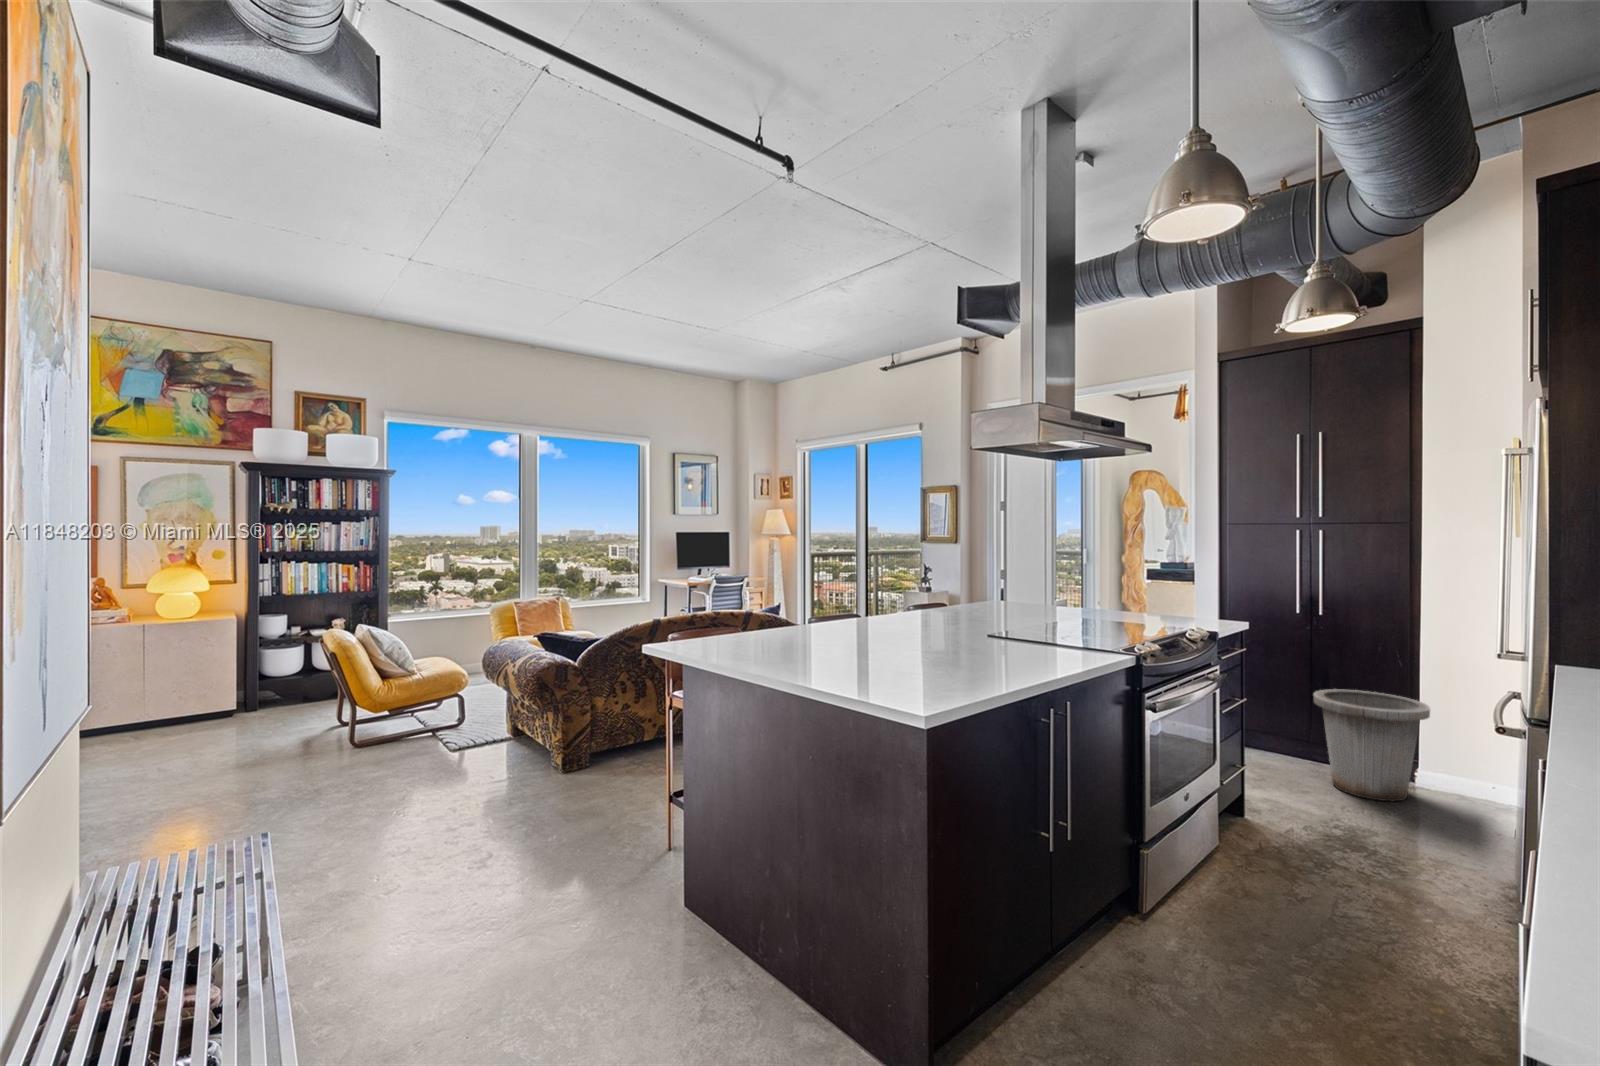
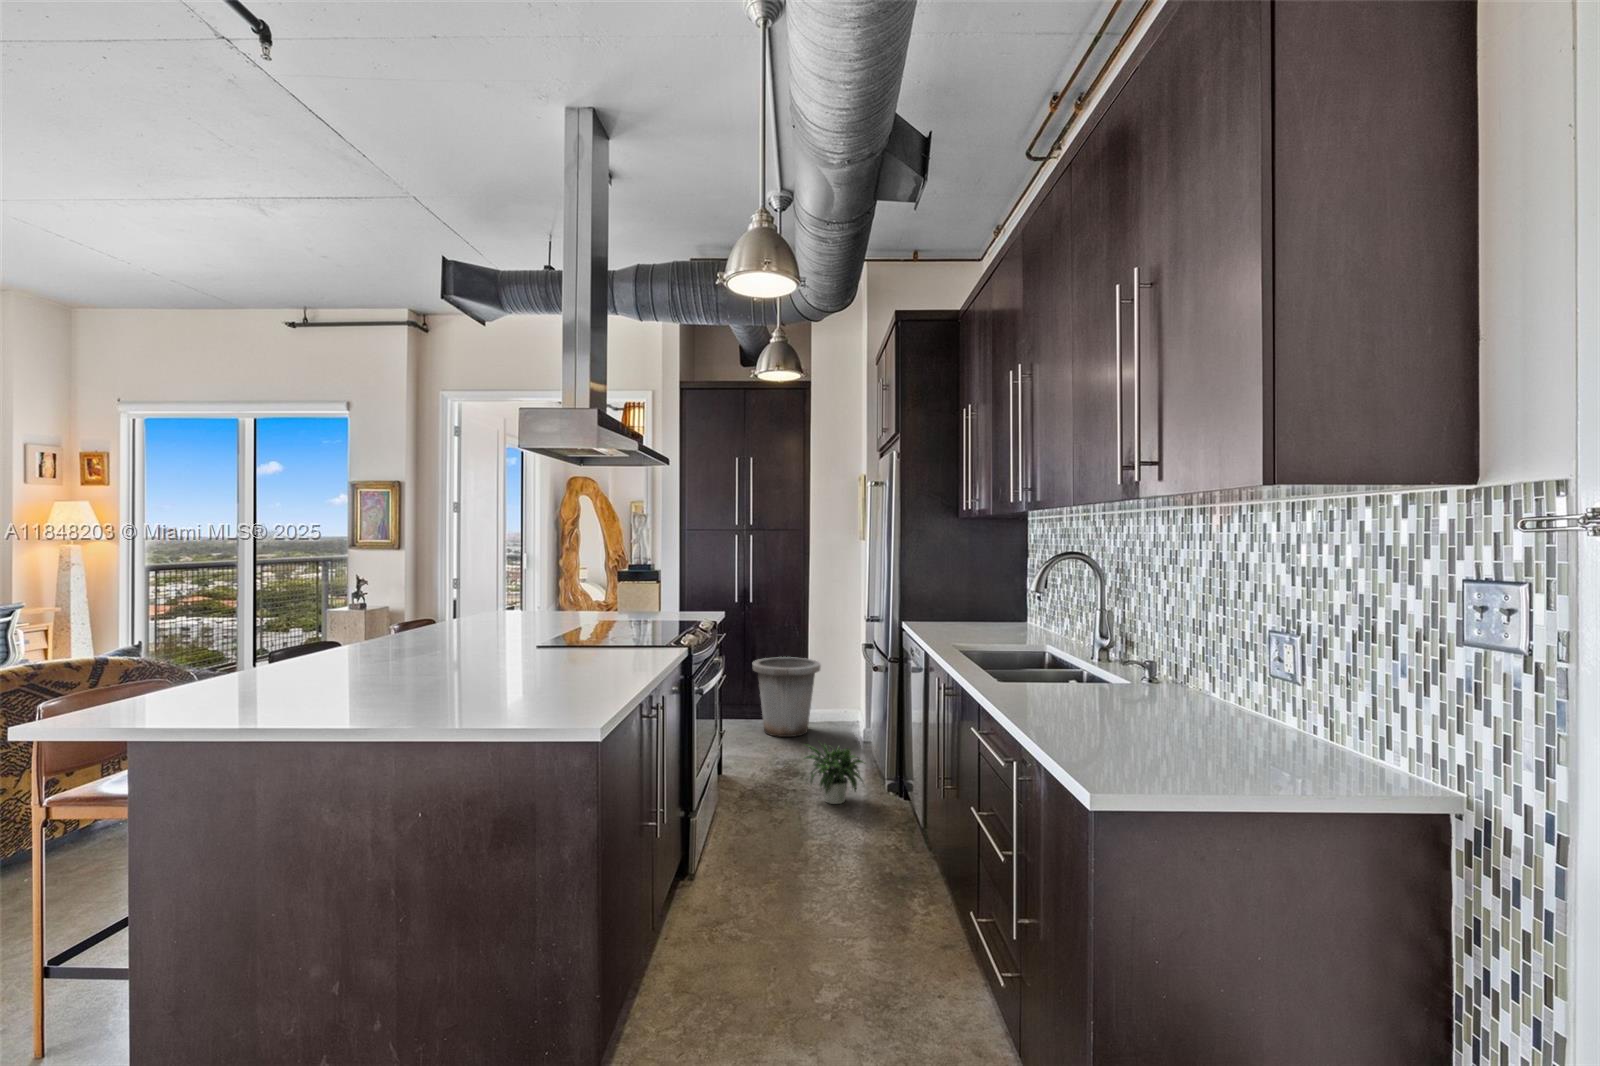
potted plant: none [1333,814,1461,914] -> present [805,745,865,804]

